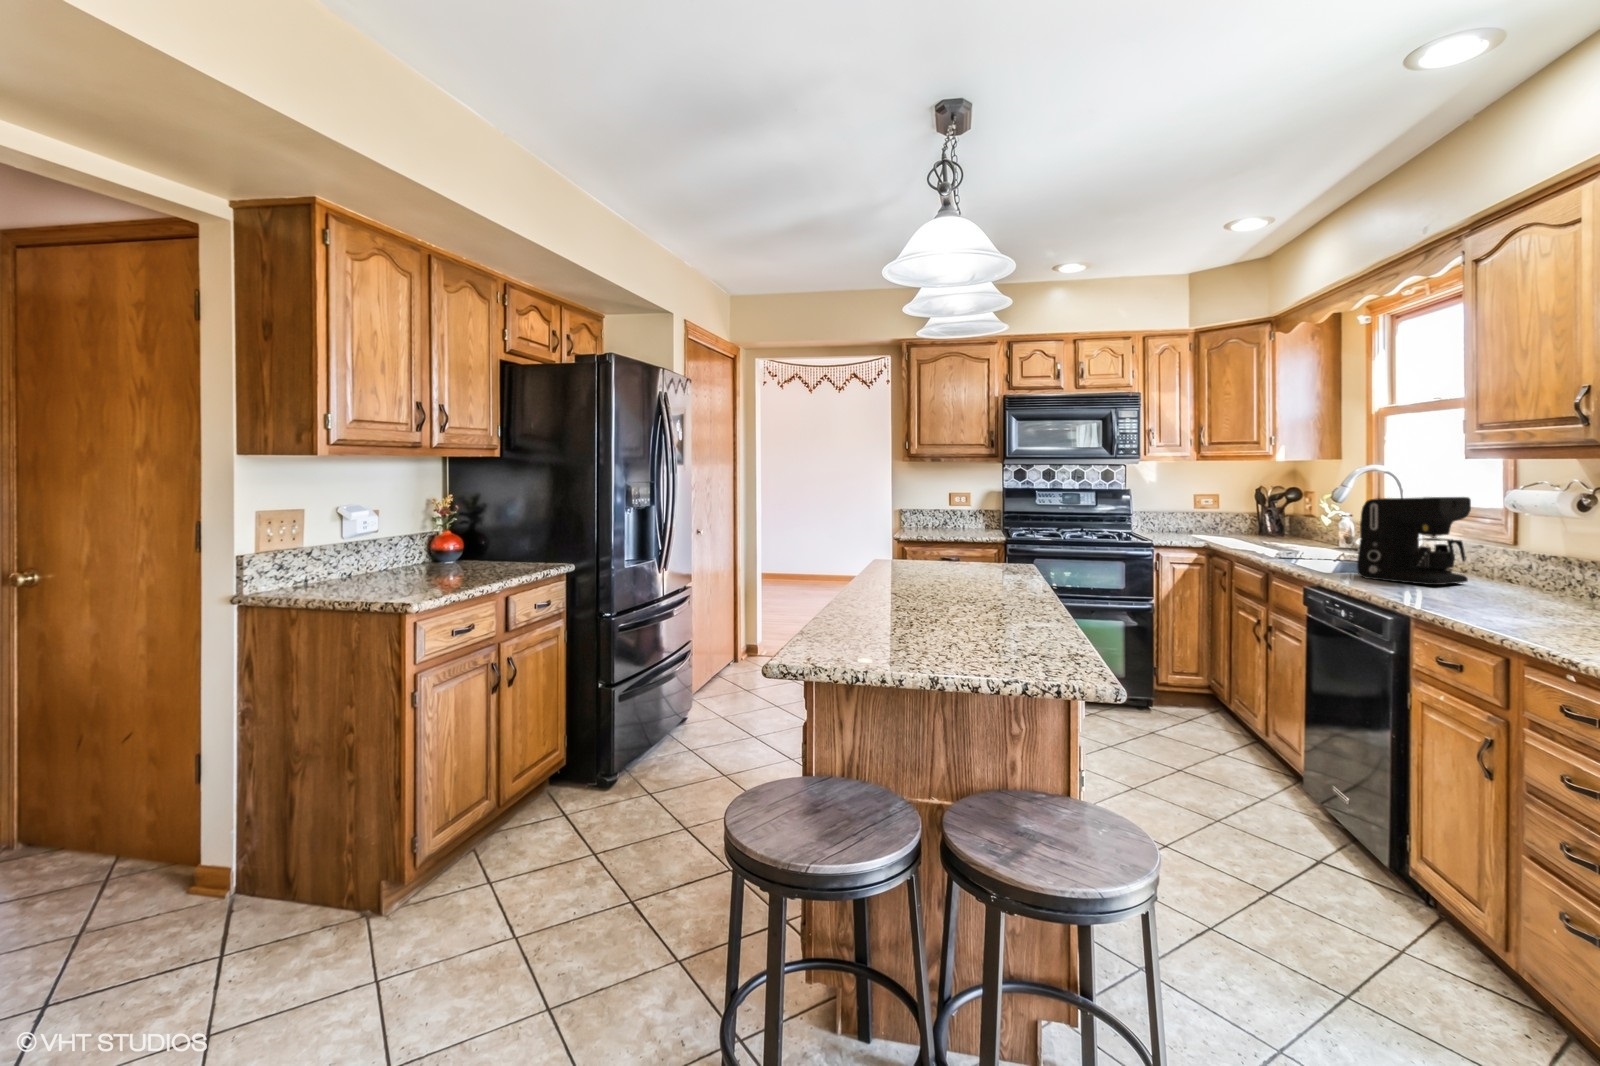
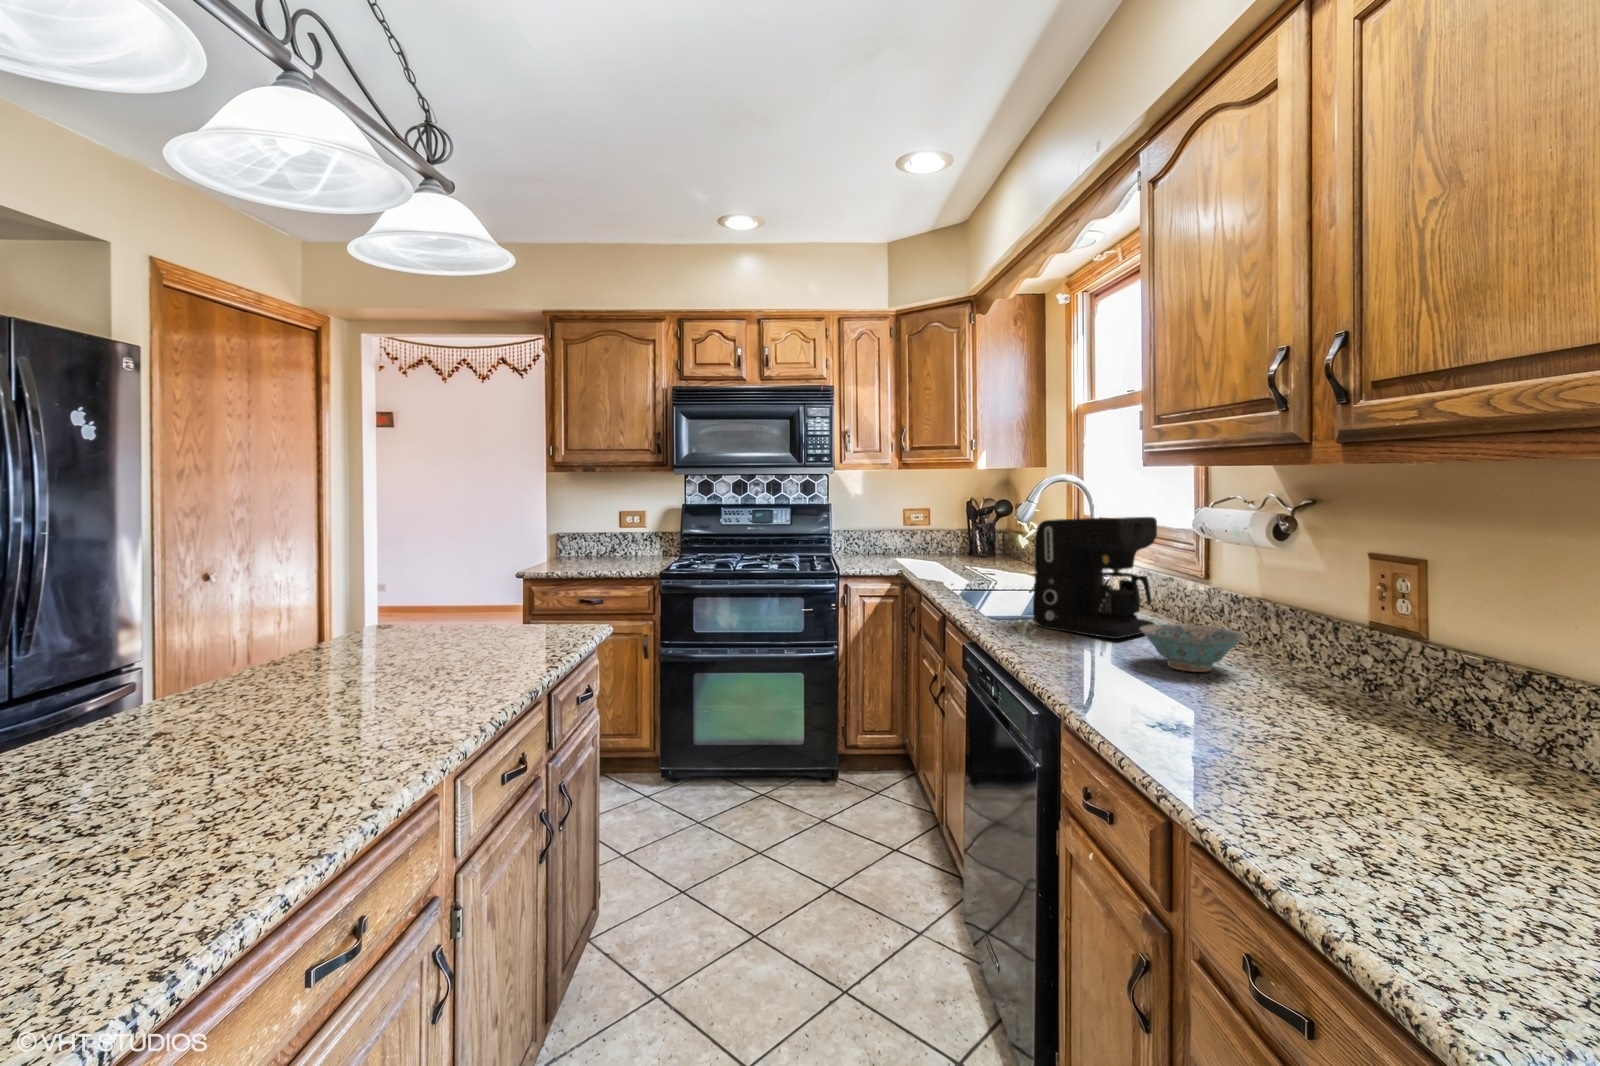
ceramic bowl: none [1460,572,1551,603] -> present [1140,624,1245,672]

